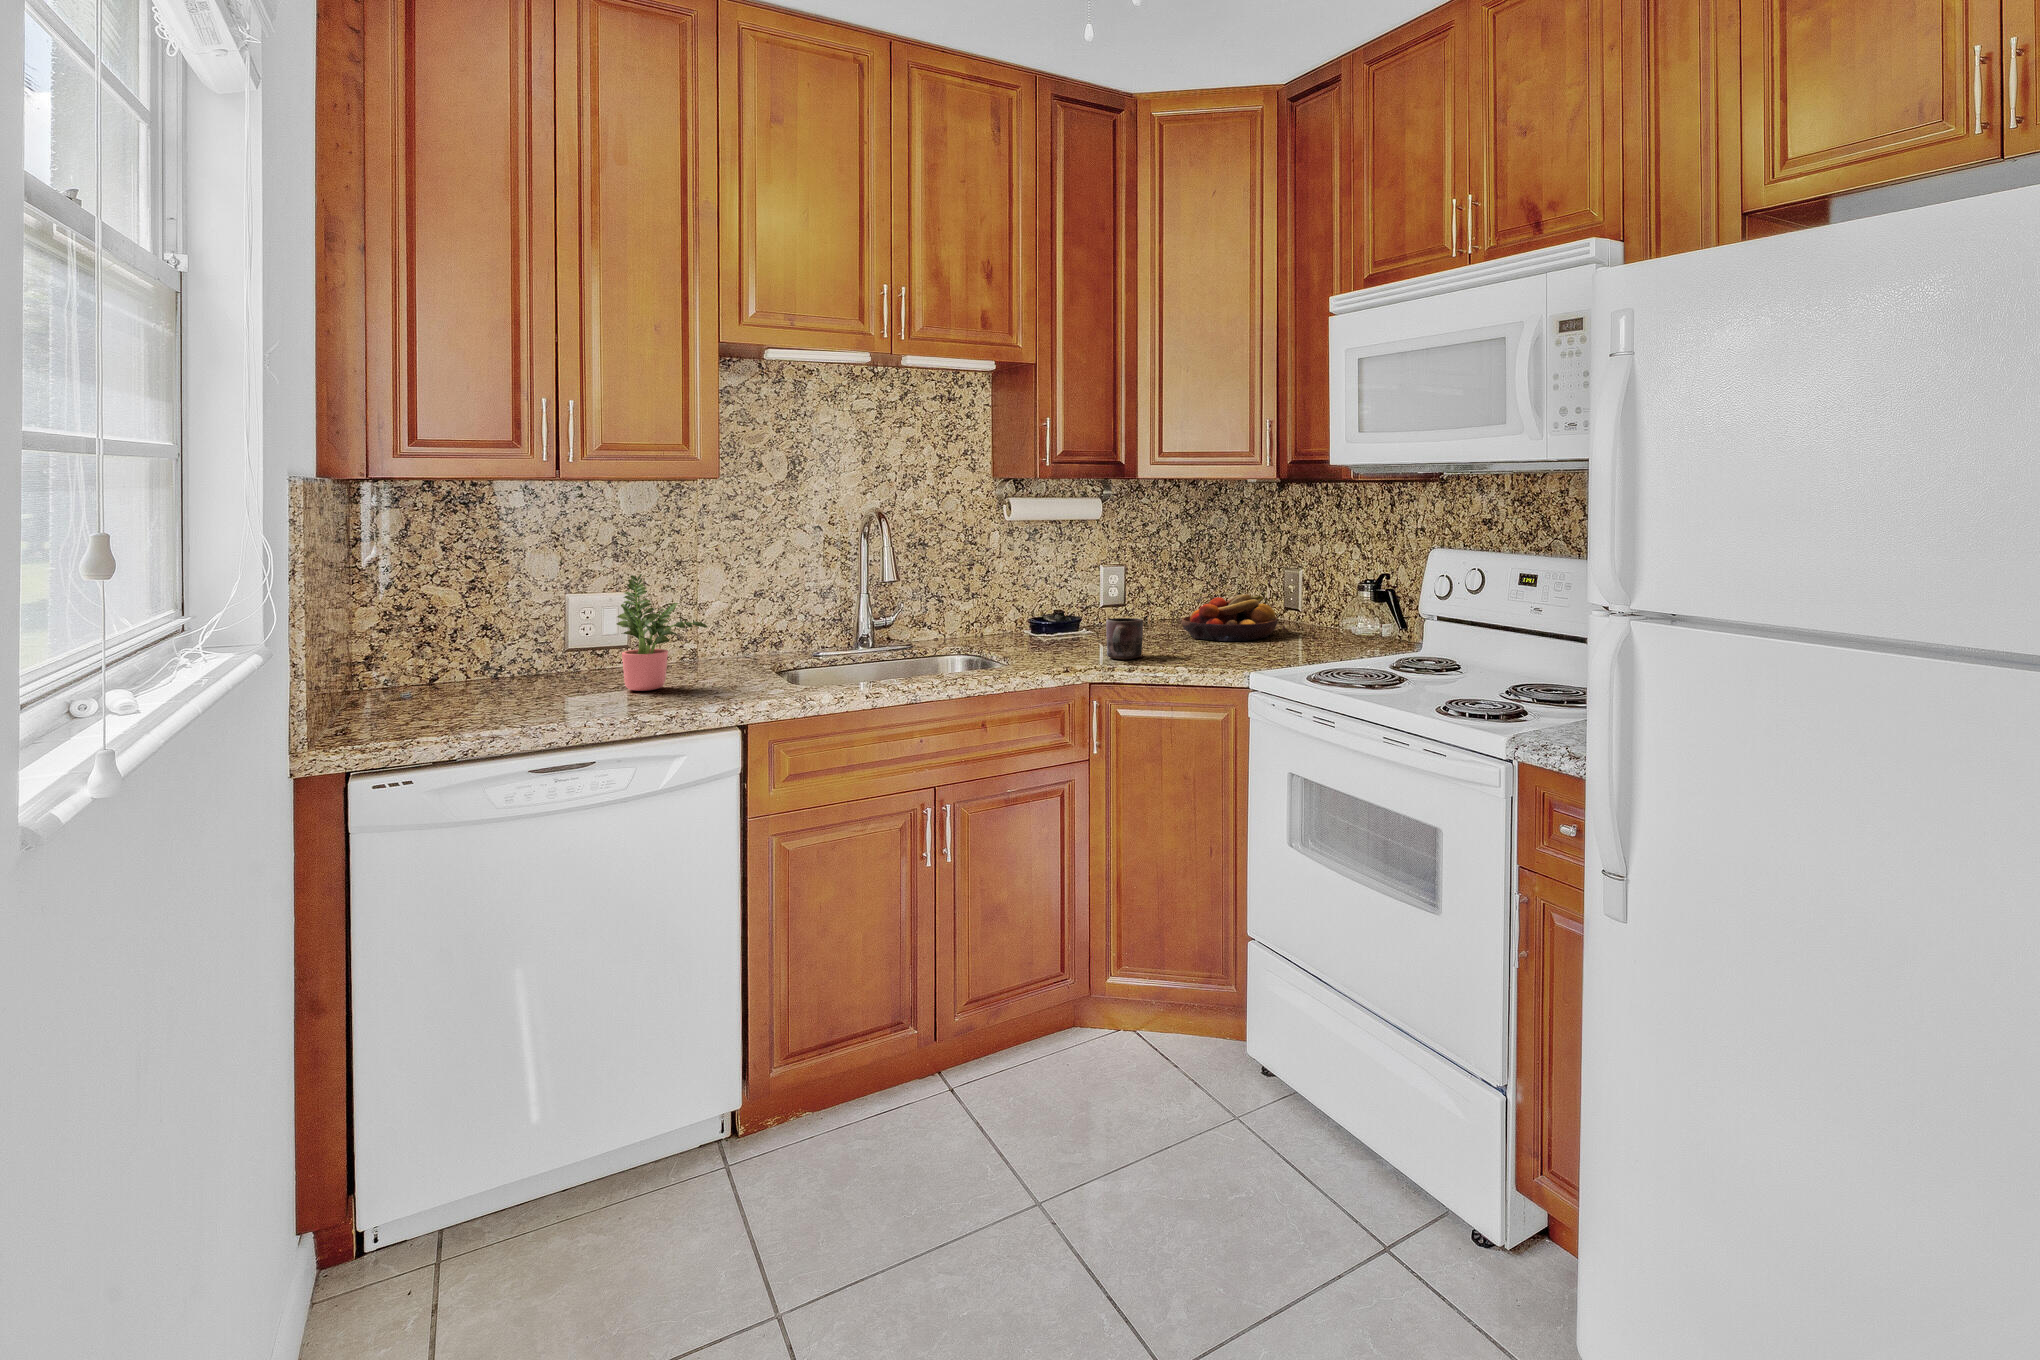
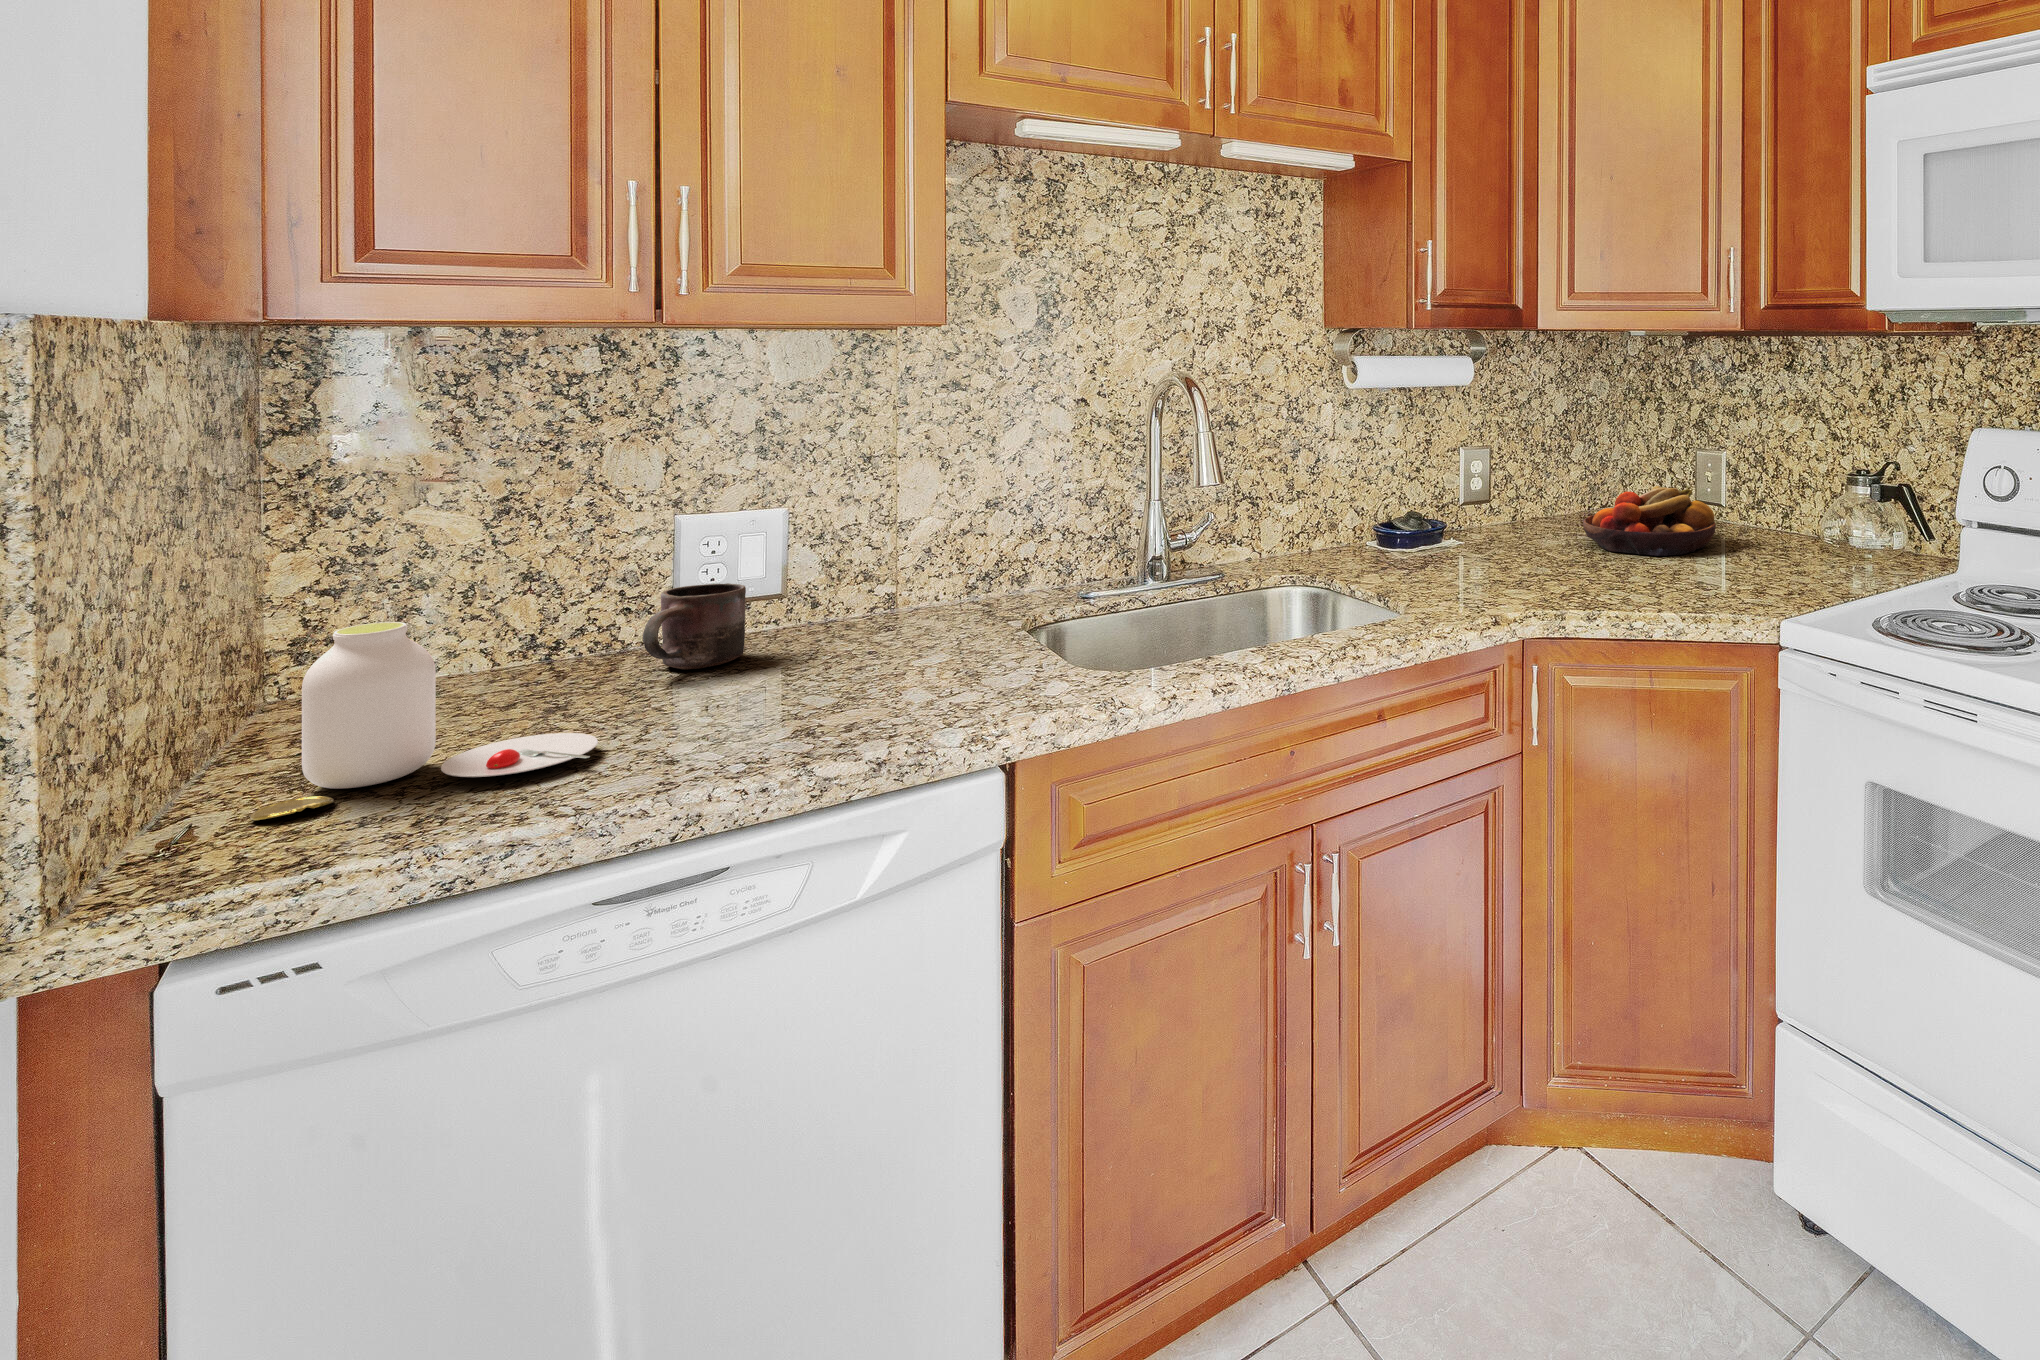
potted plant: present [617,574,707,691] -> none [767,486,929,694]
mug: present [1106,618,1143,659] -> present [643,583,746,669]
jar: none [377,635,531,723] -> present [250,622,598,820]

